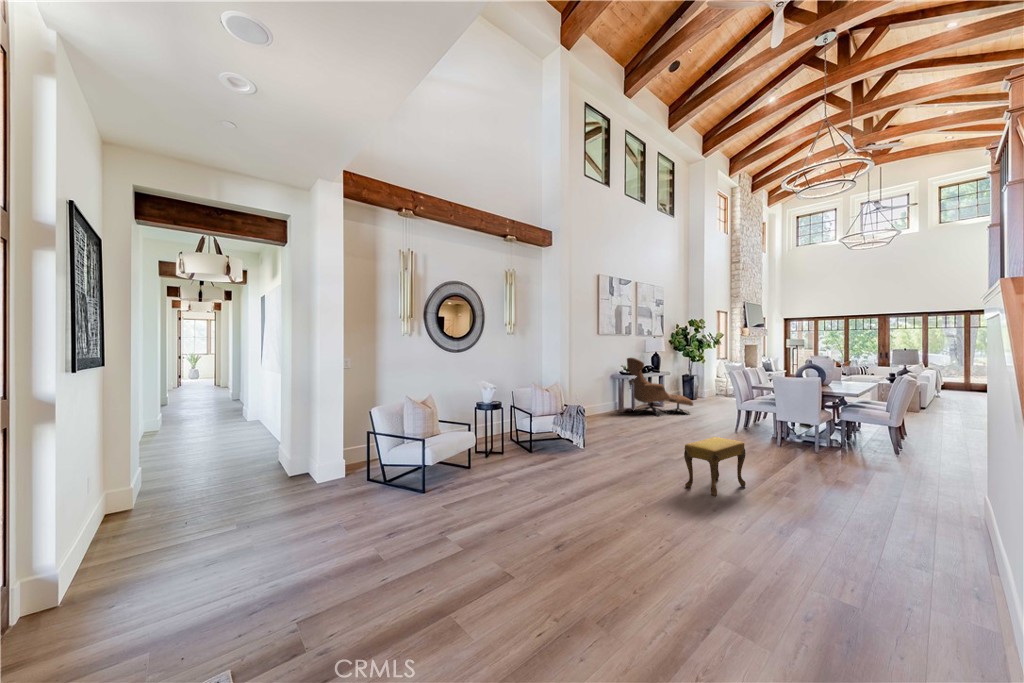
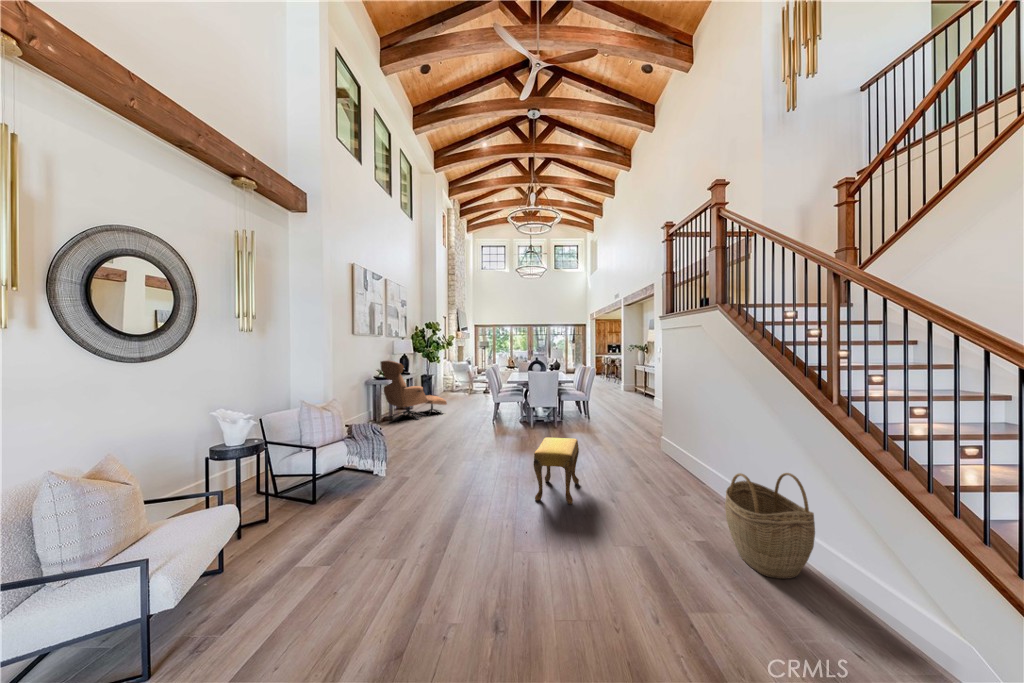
woven basket: none [808,480,885,588] -> present [725,473,815,579]

